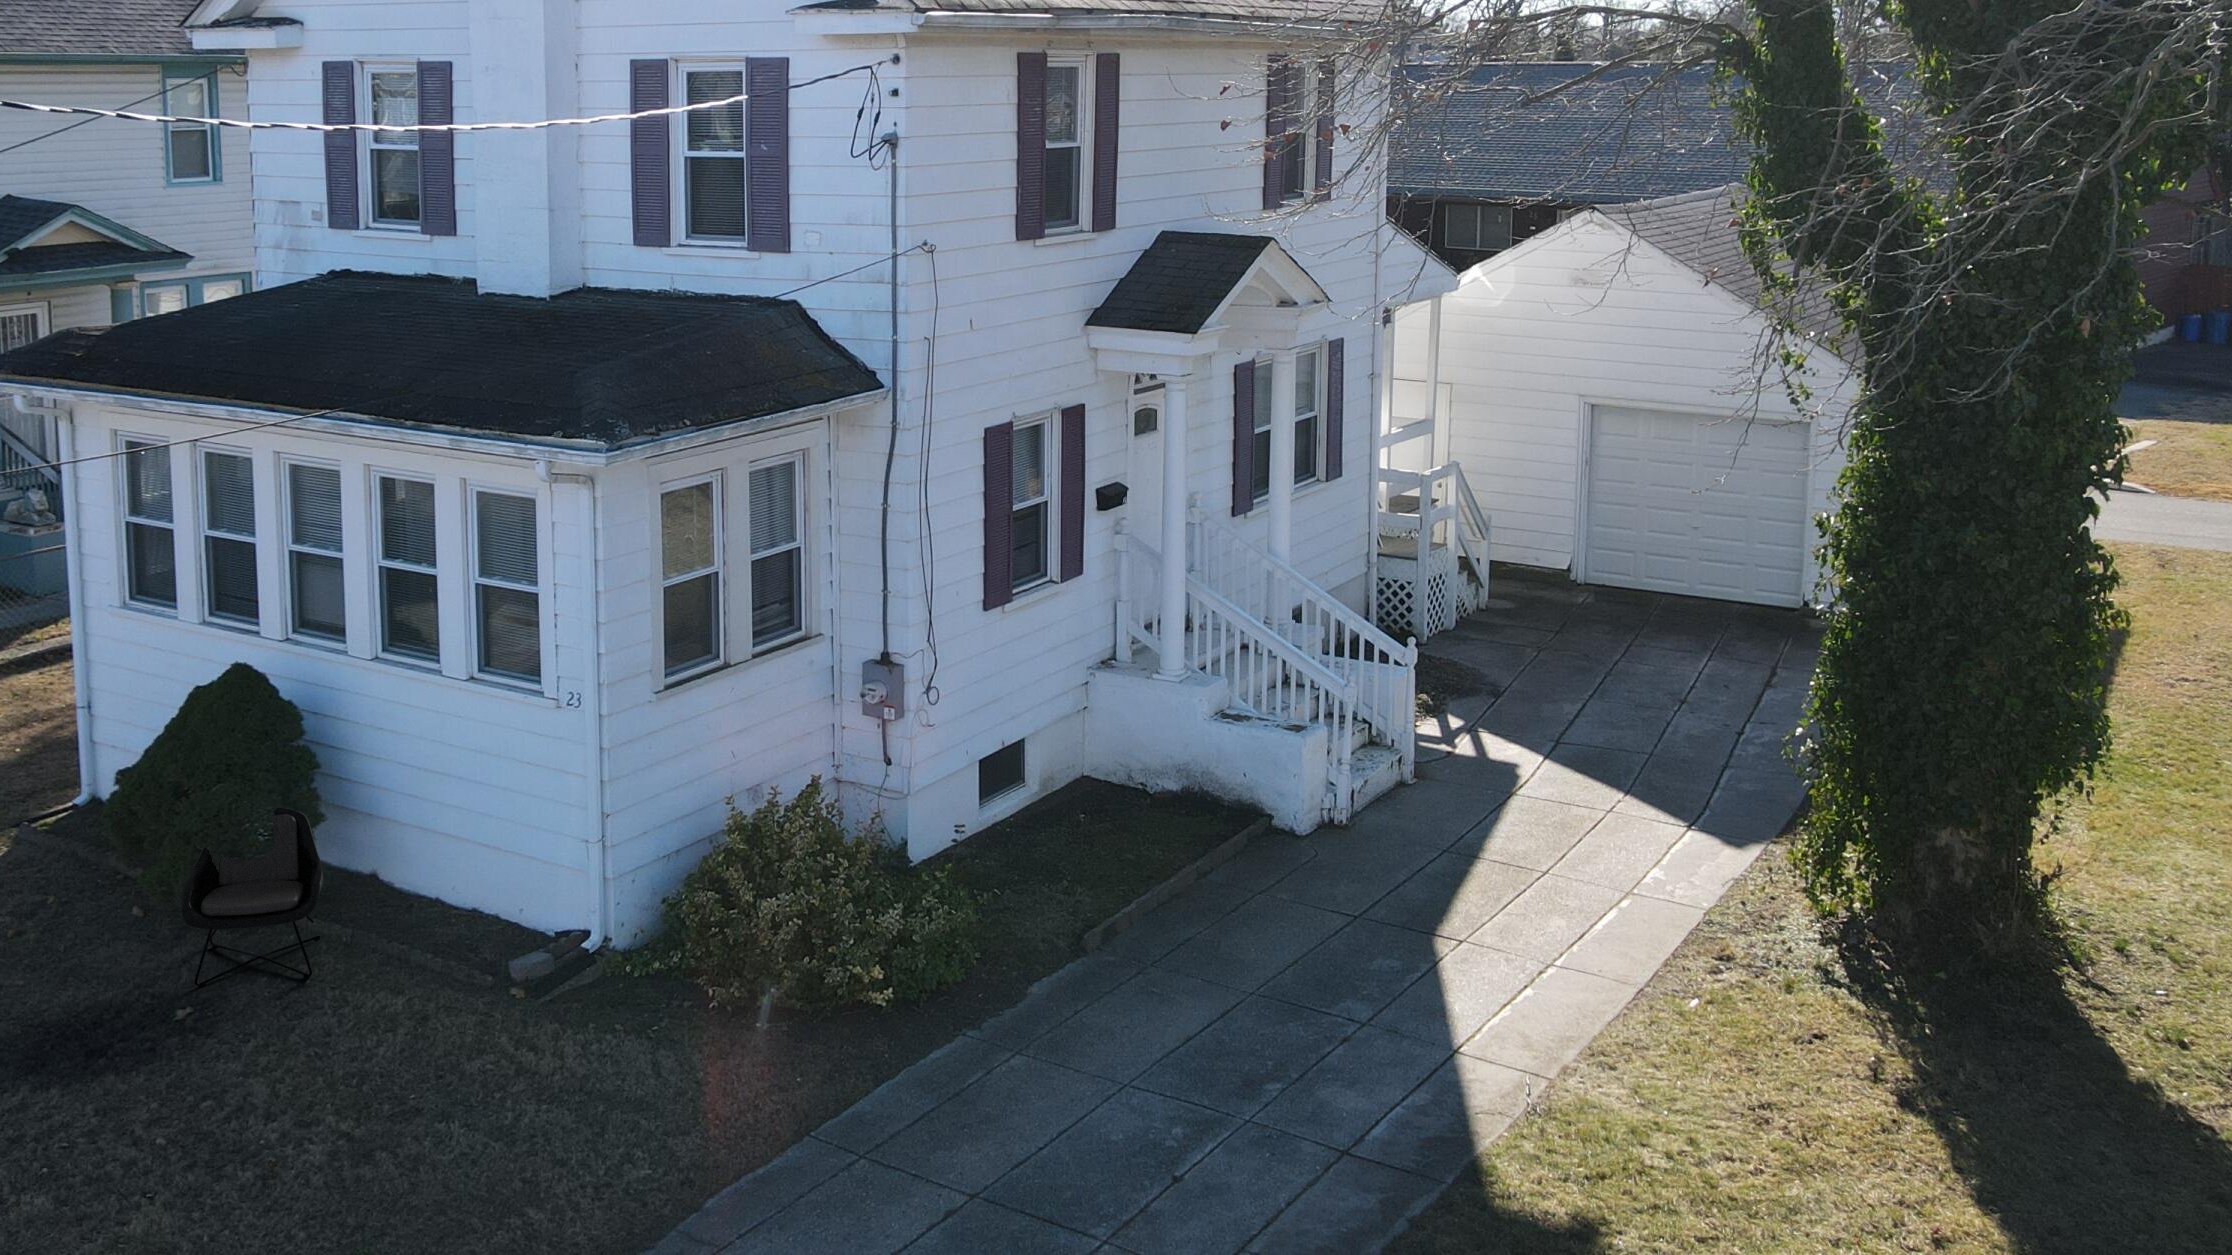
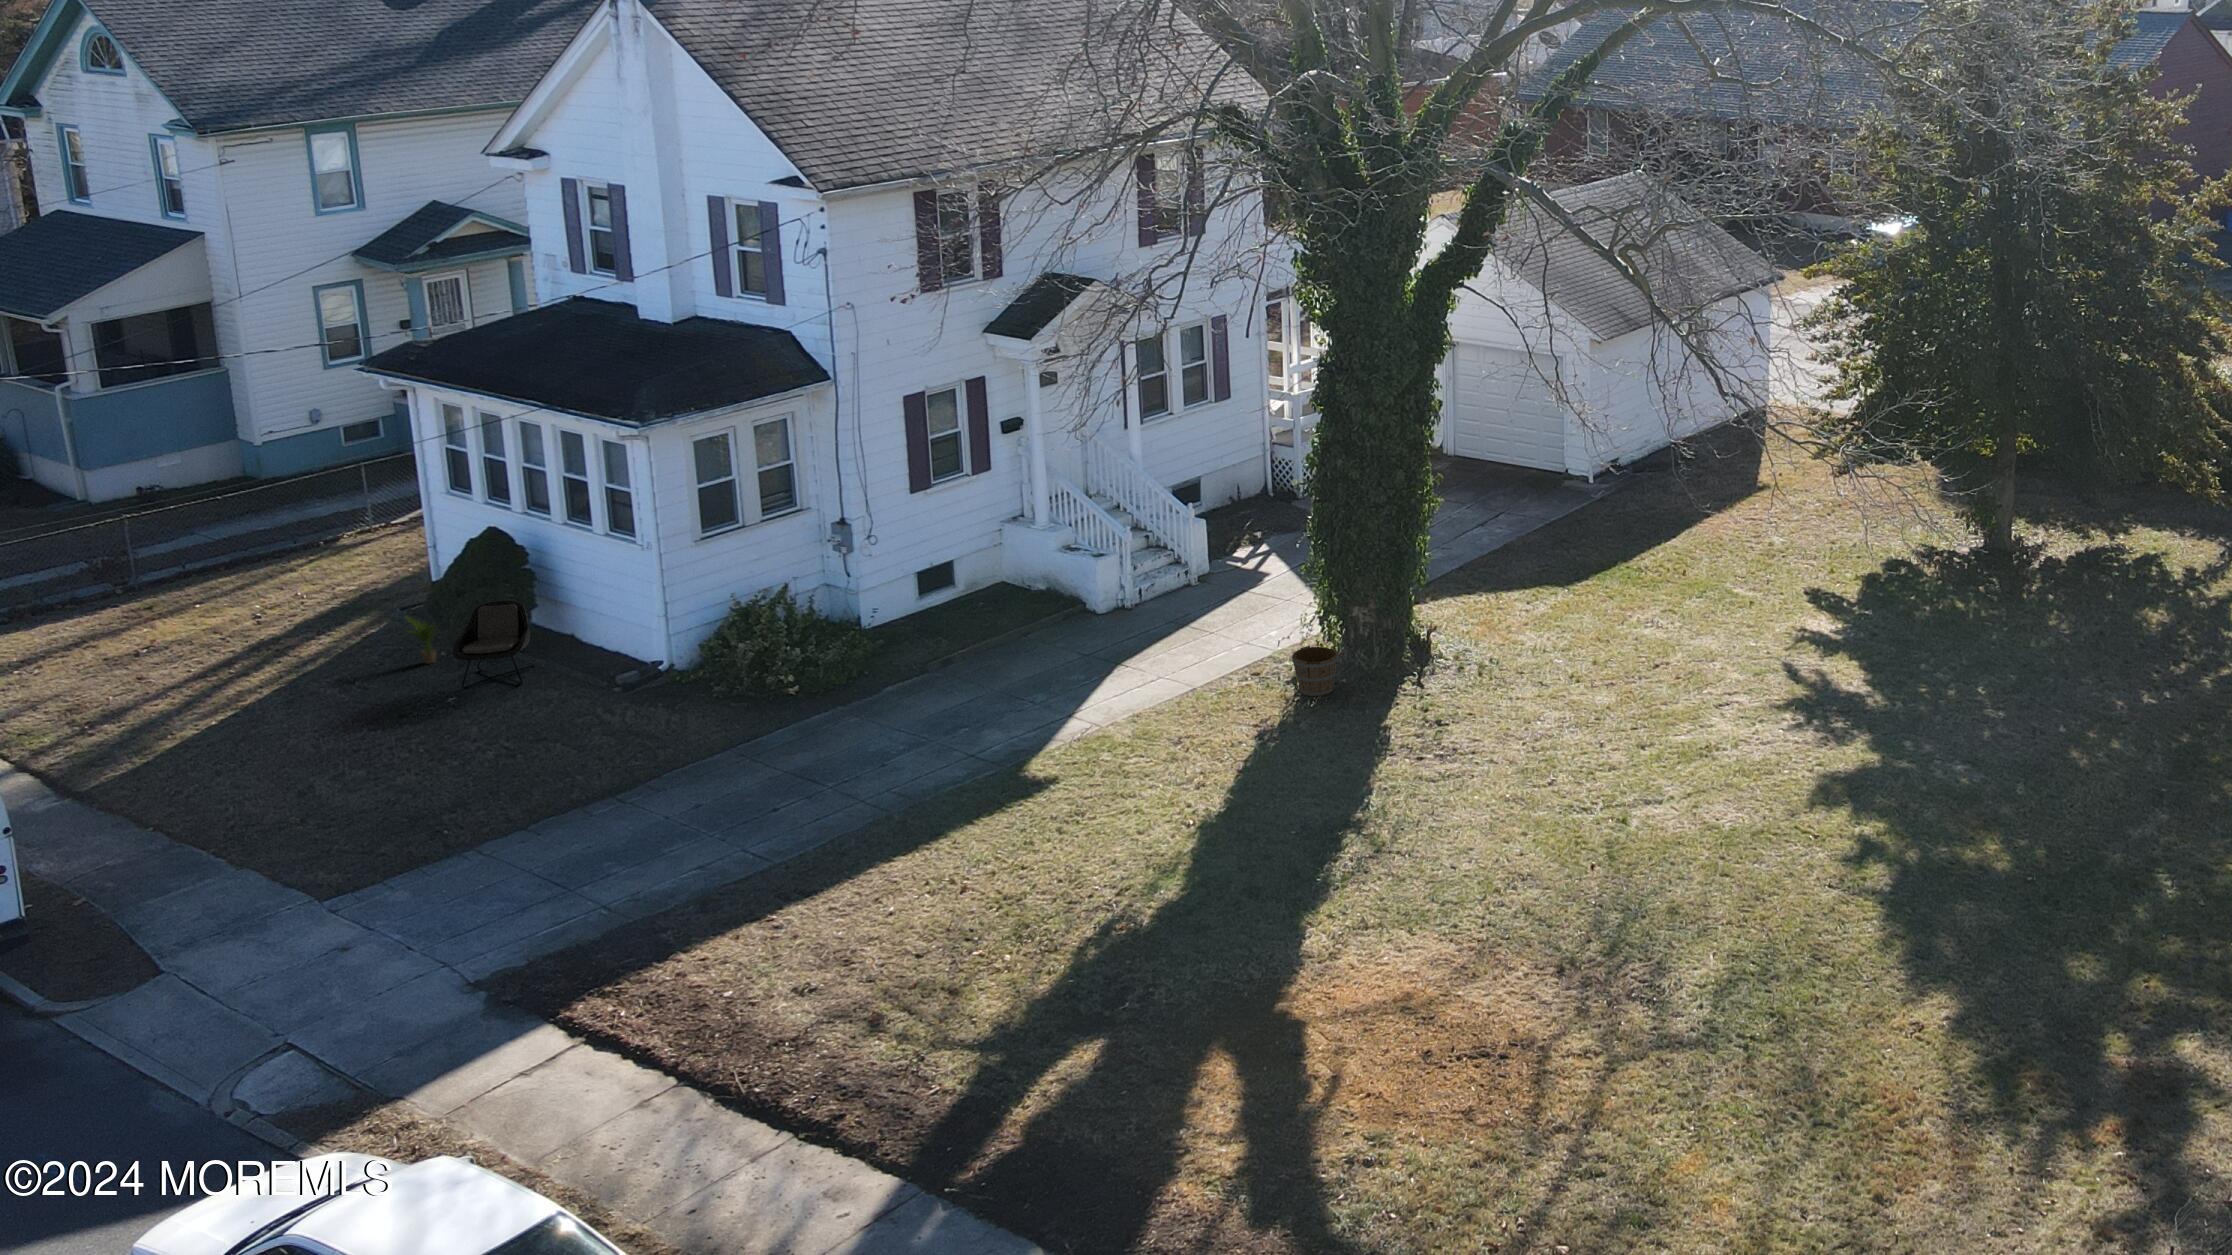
potted plant: none [62,836,138,932] -> present [407,617,435,664]
wooden bucket: none [1888,906,1992,1013] -> present [1292,646,1338,697]

